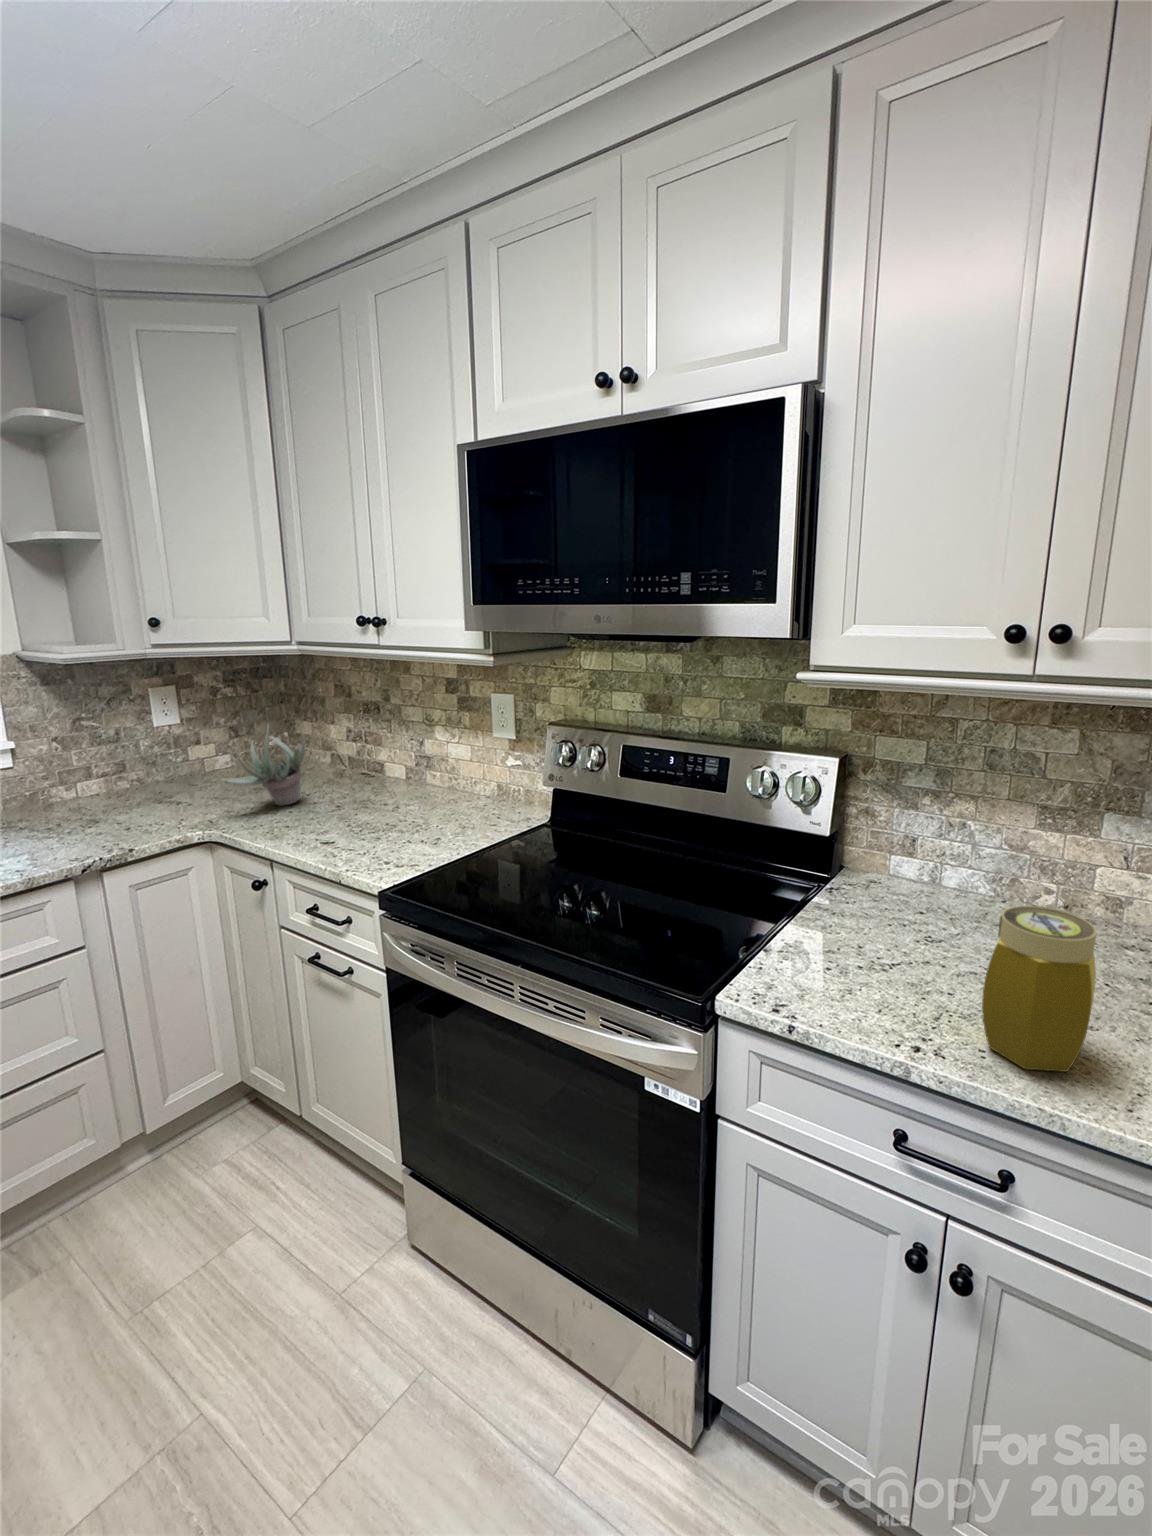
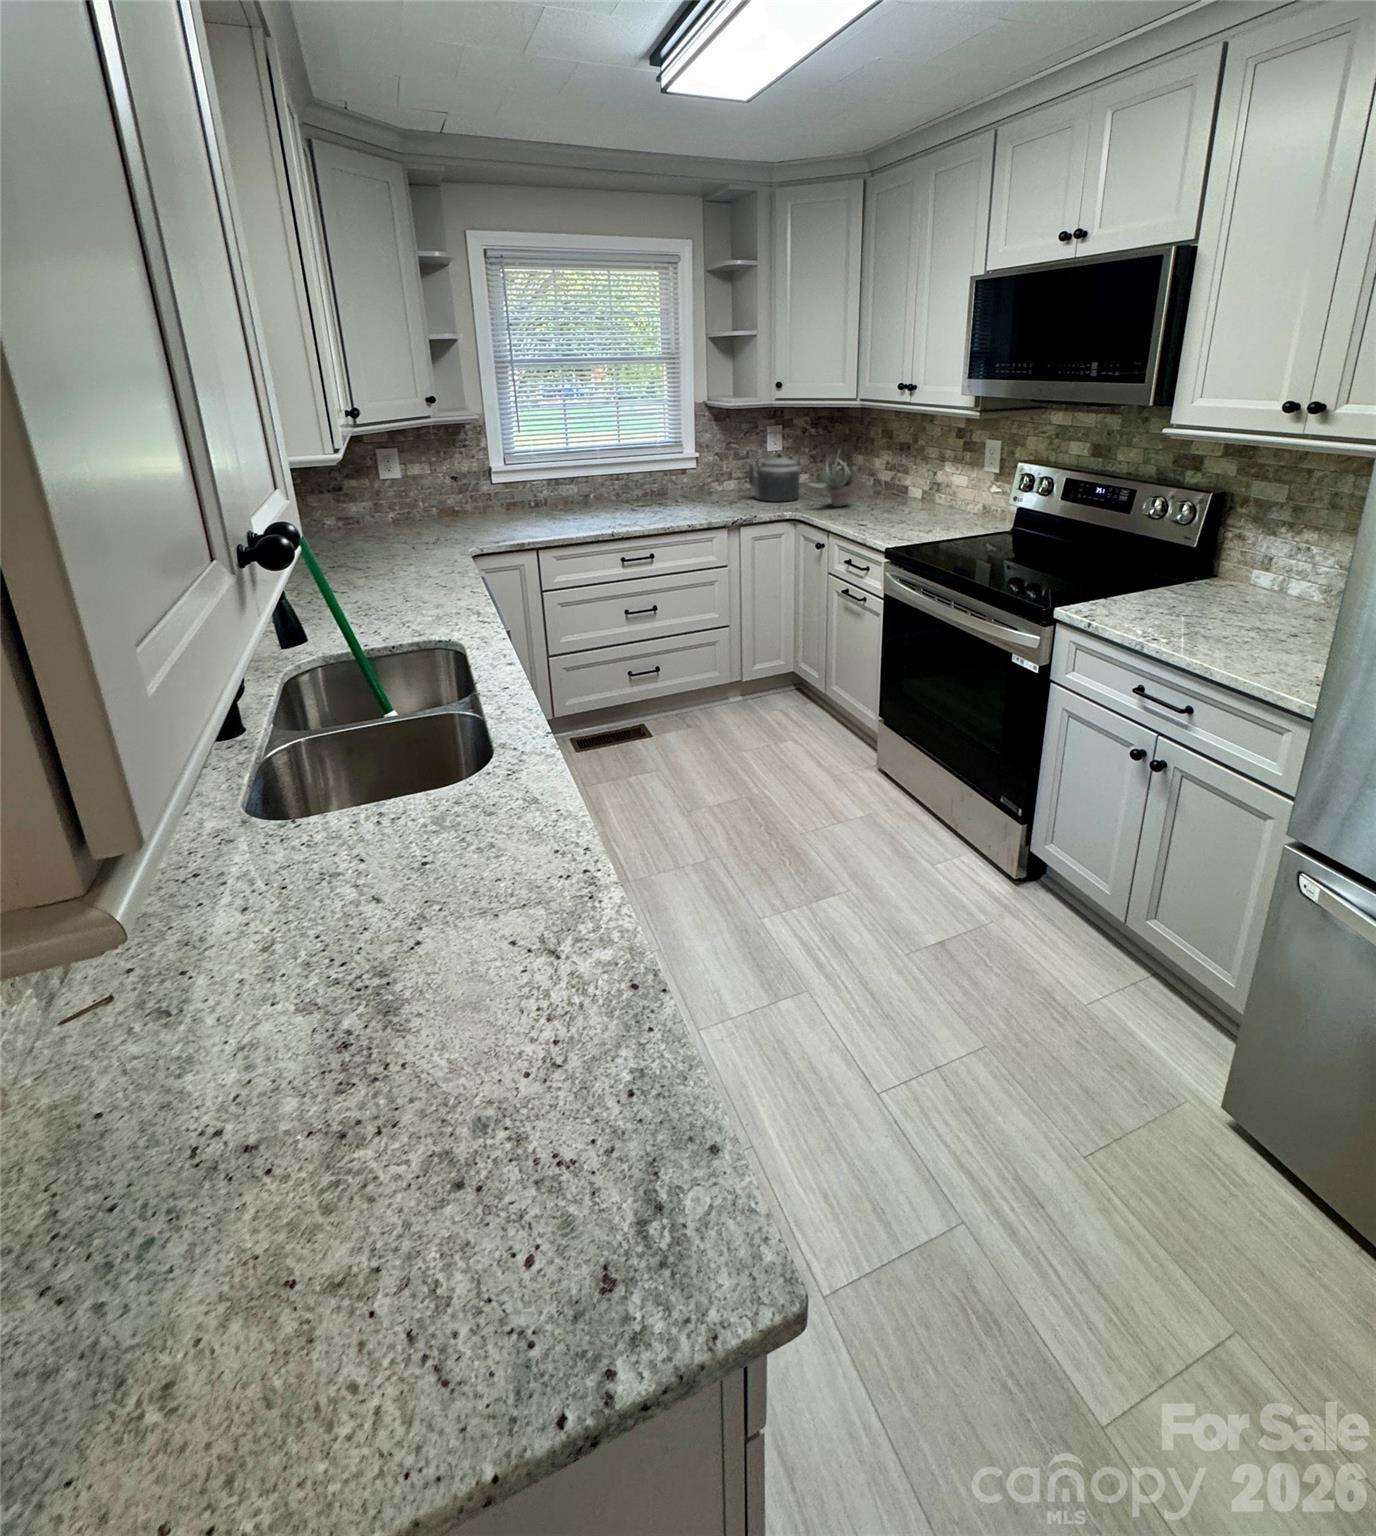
kettle: none [108,701,219,810] -> present [746,431,805,502]
jar: present [982,906,1097,1072] -> none [1212,568,1300,658]

